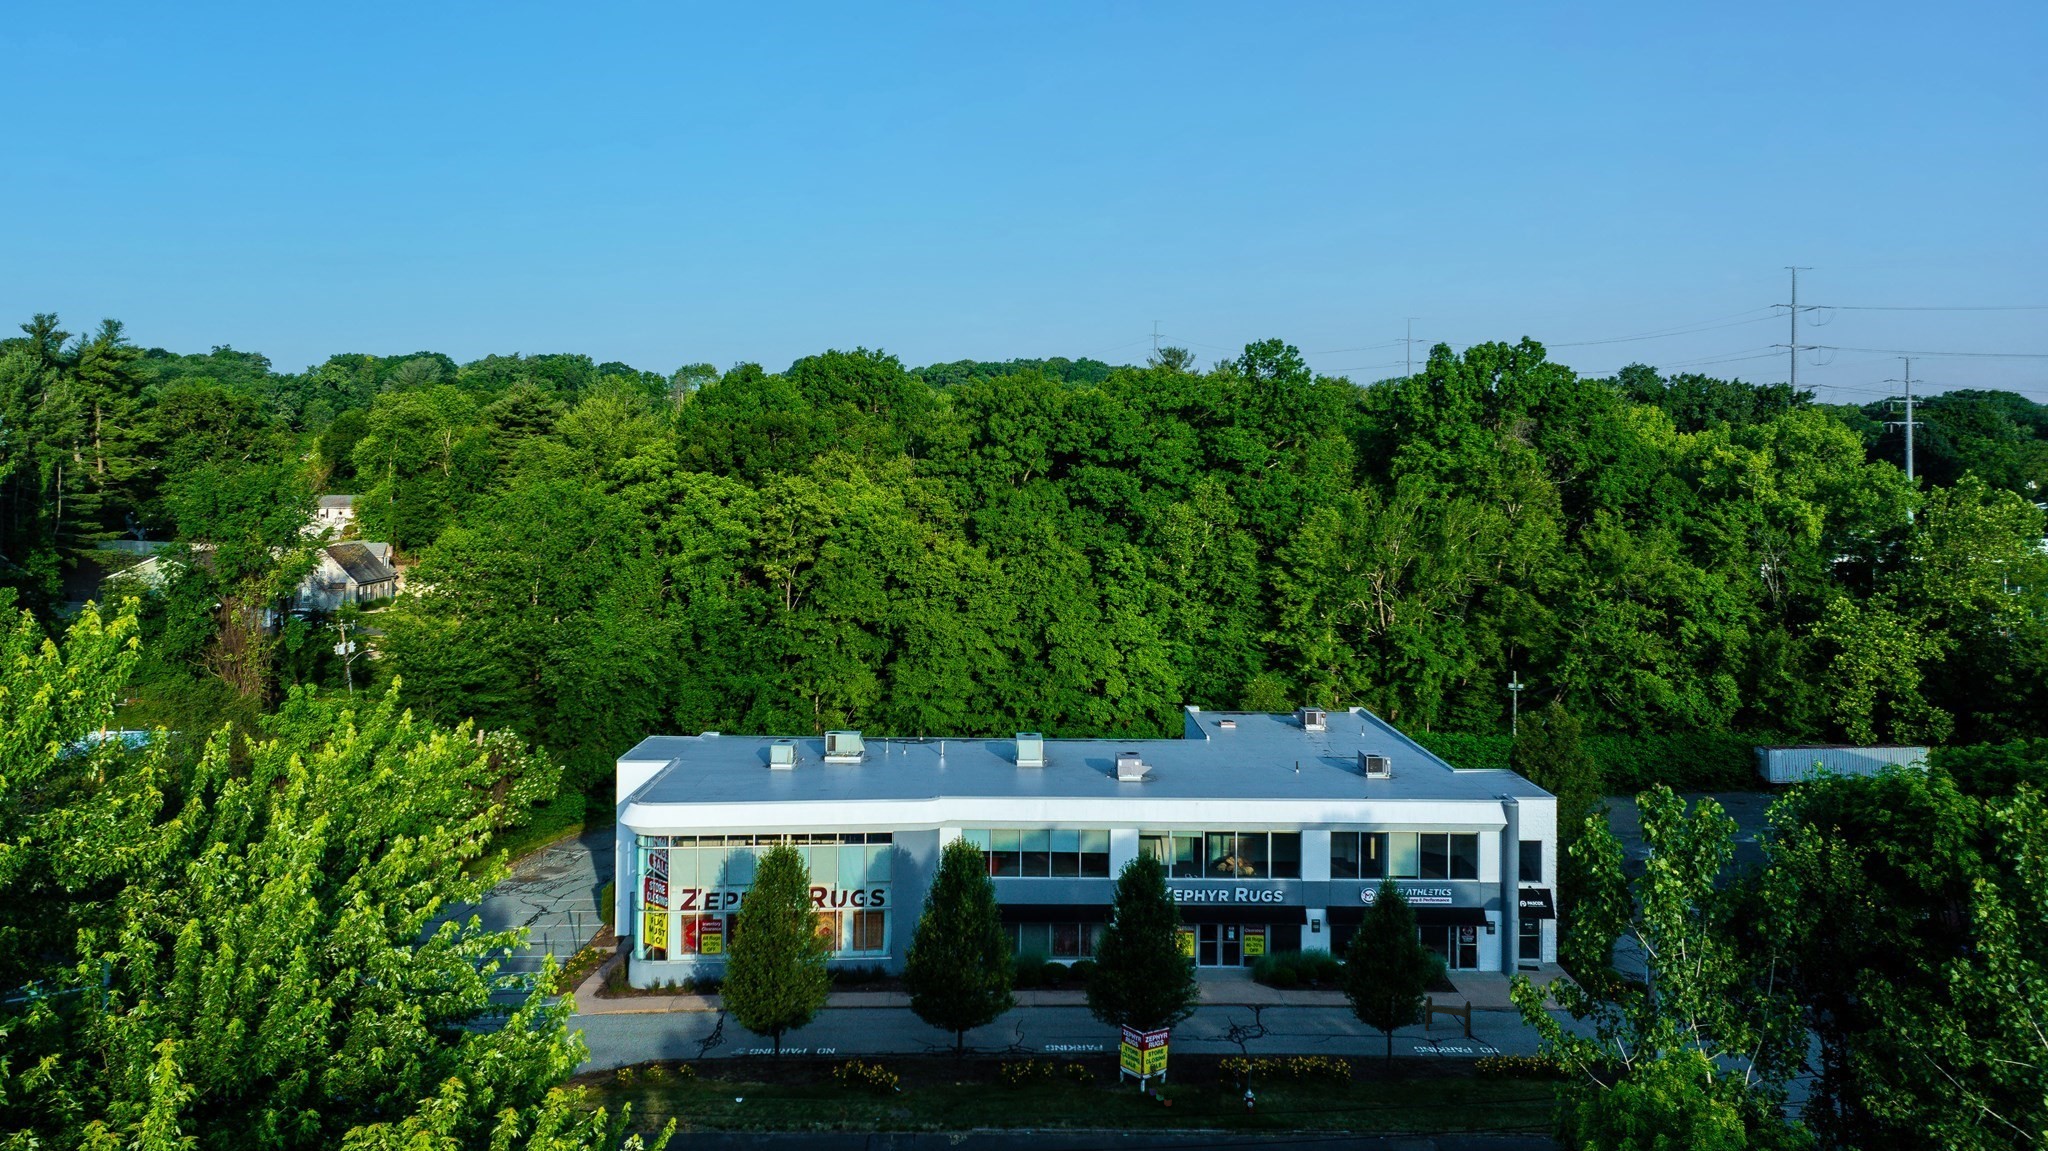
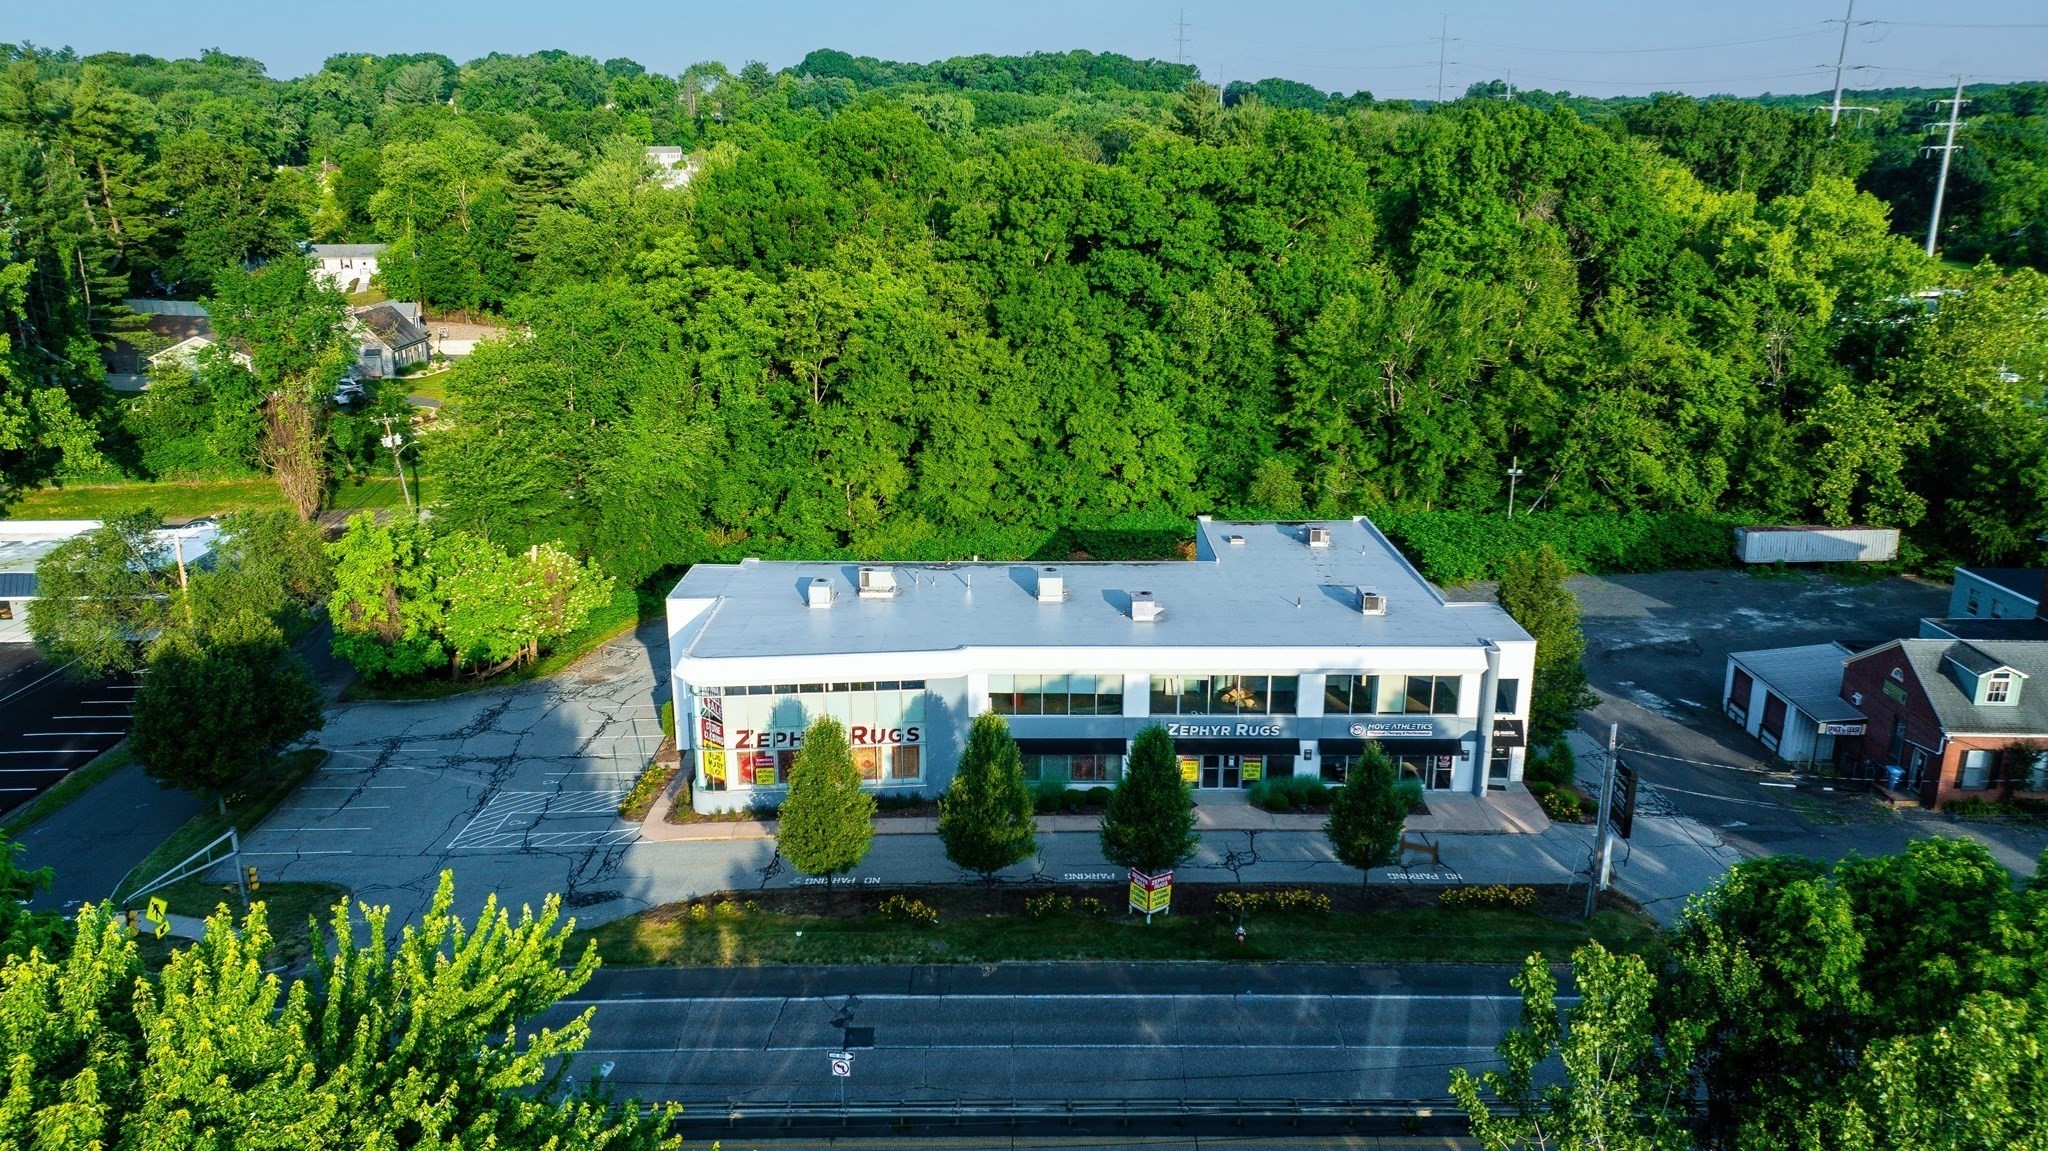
potted plant: present [1148,1063,1174,1106] -> none [1150,919,1172,958]

